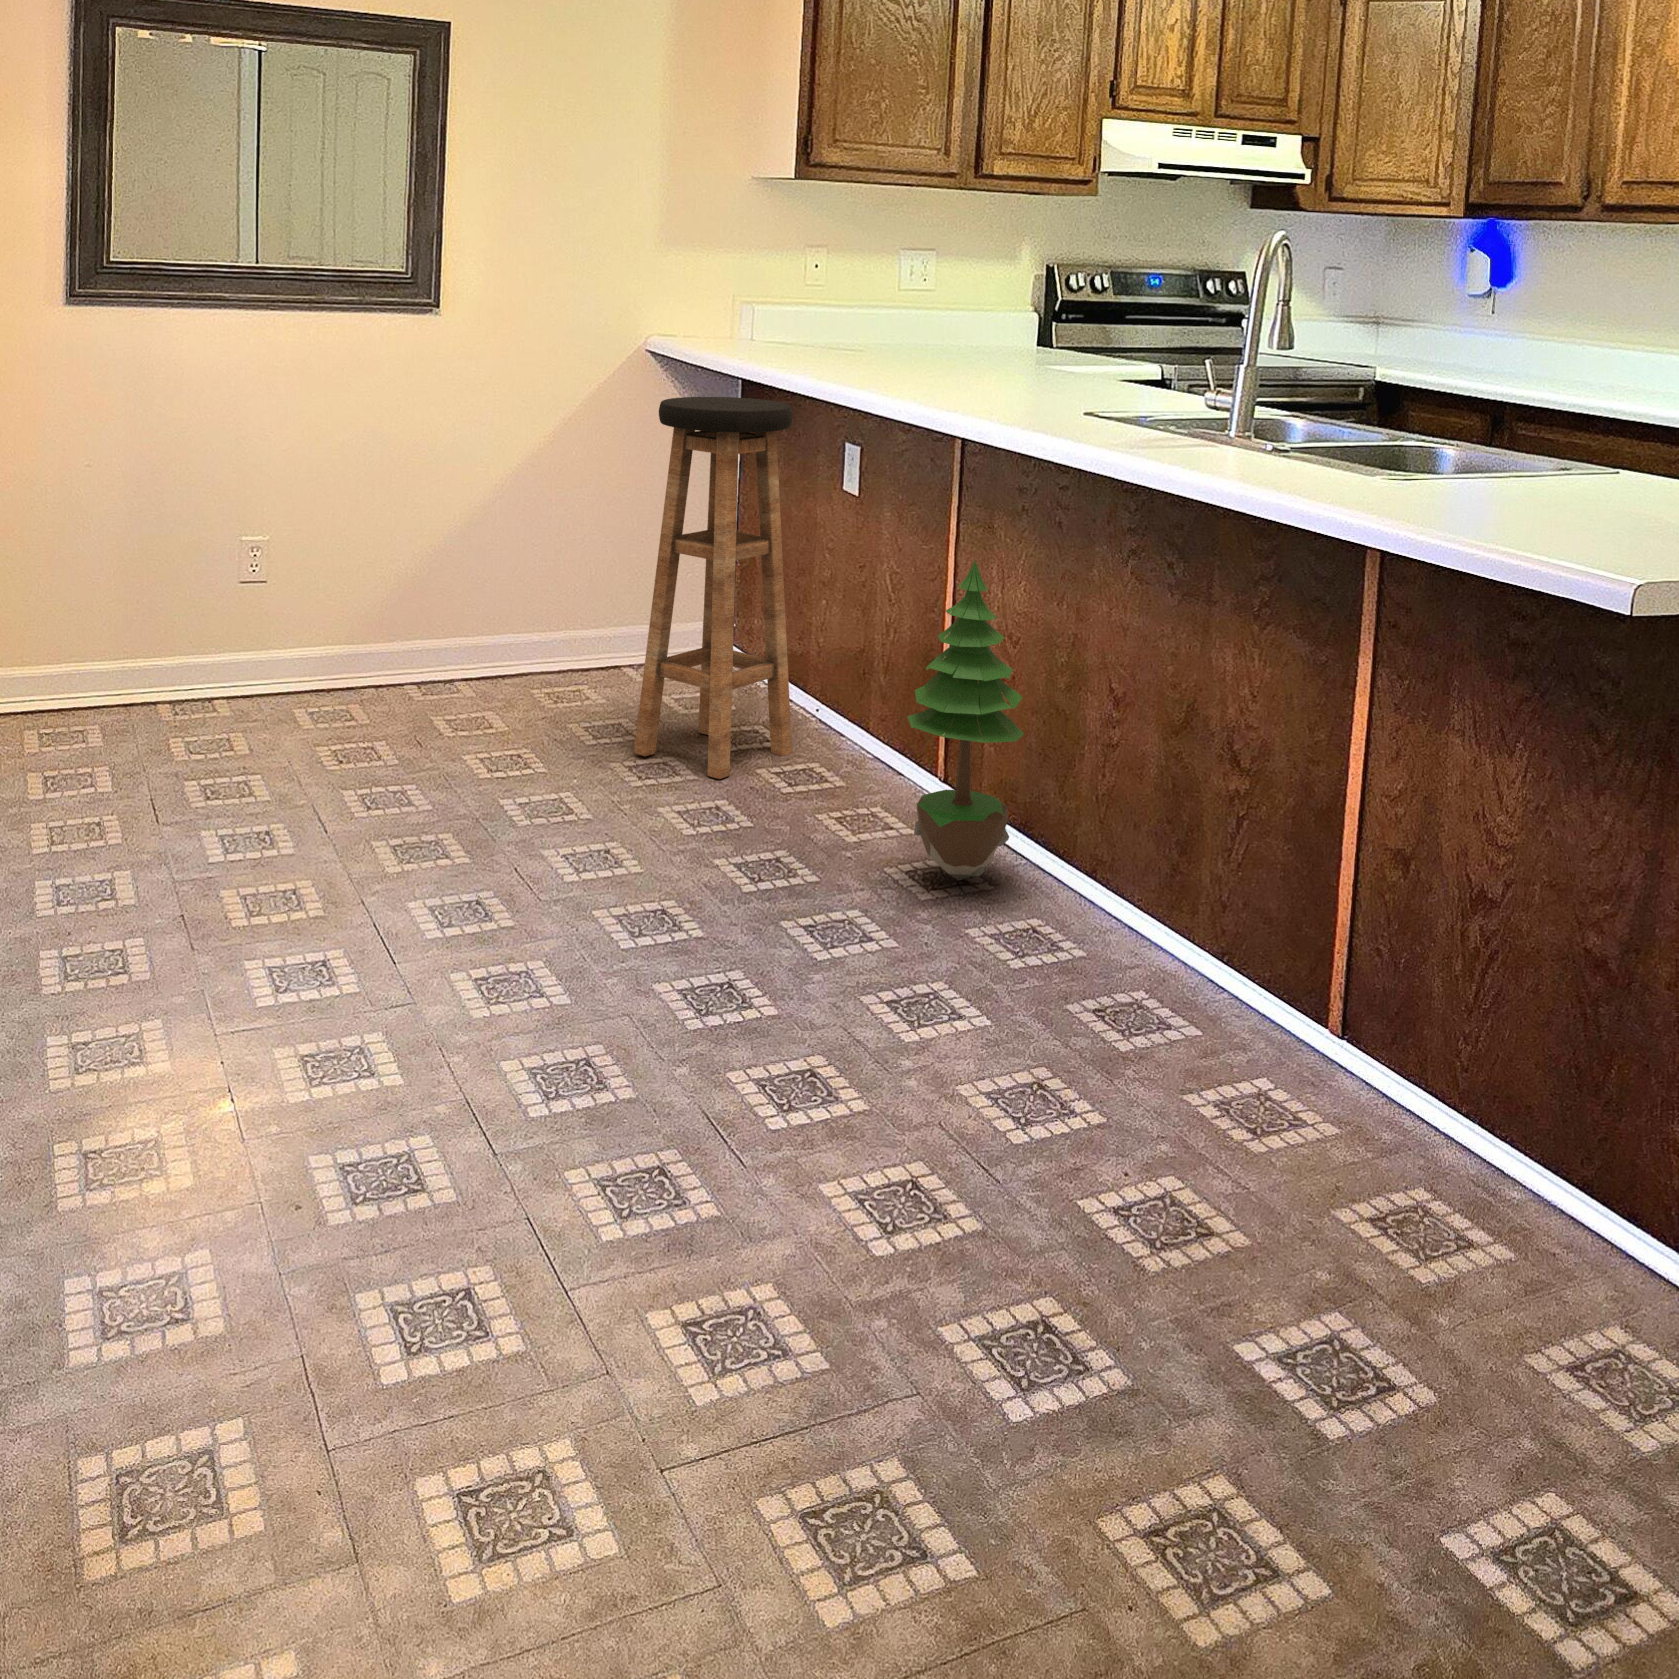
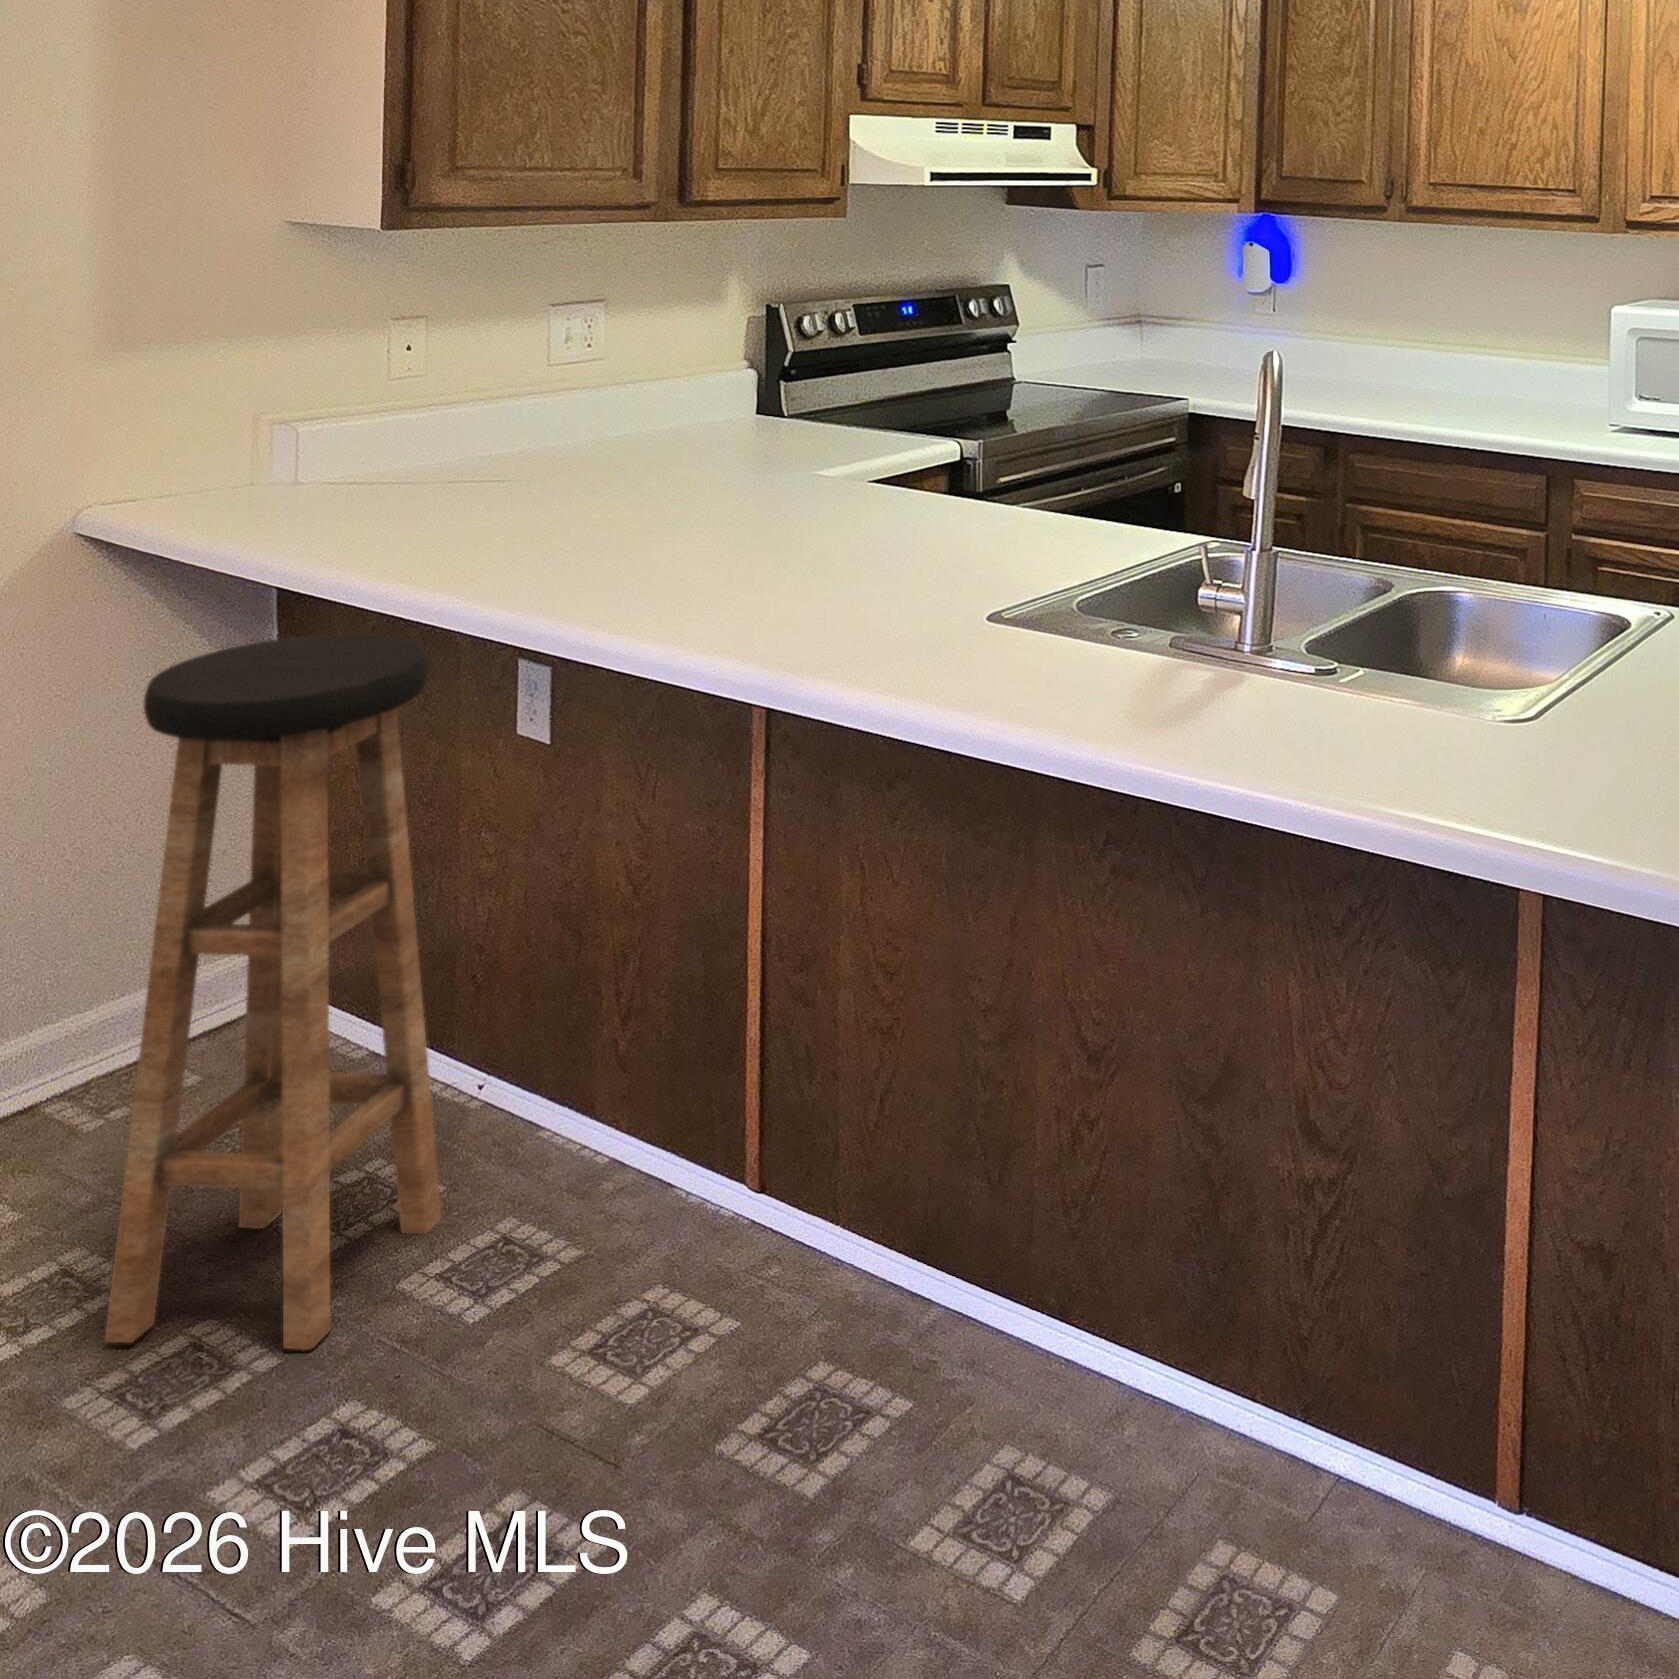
potted tree: present [907,561,1024,880] -> none [735,928,934,1456]

